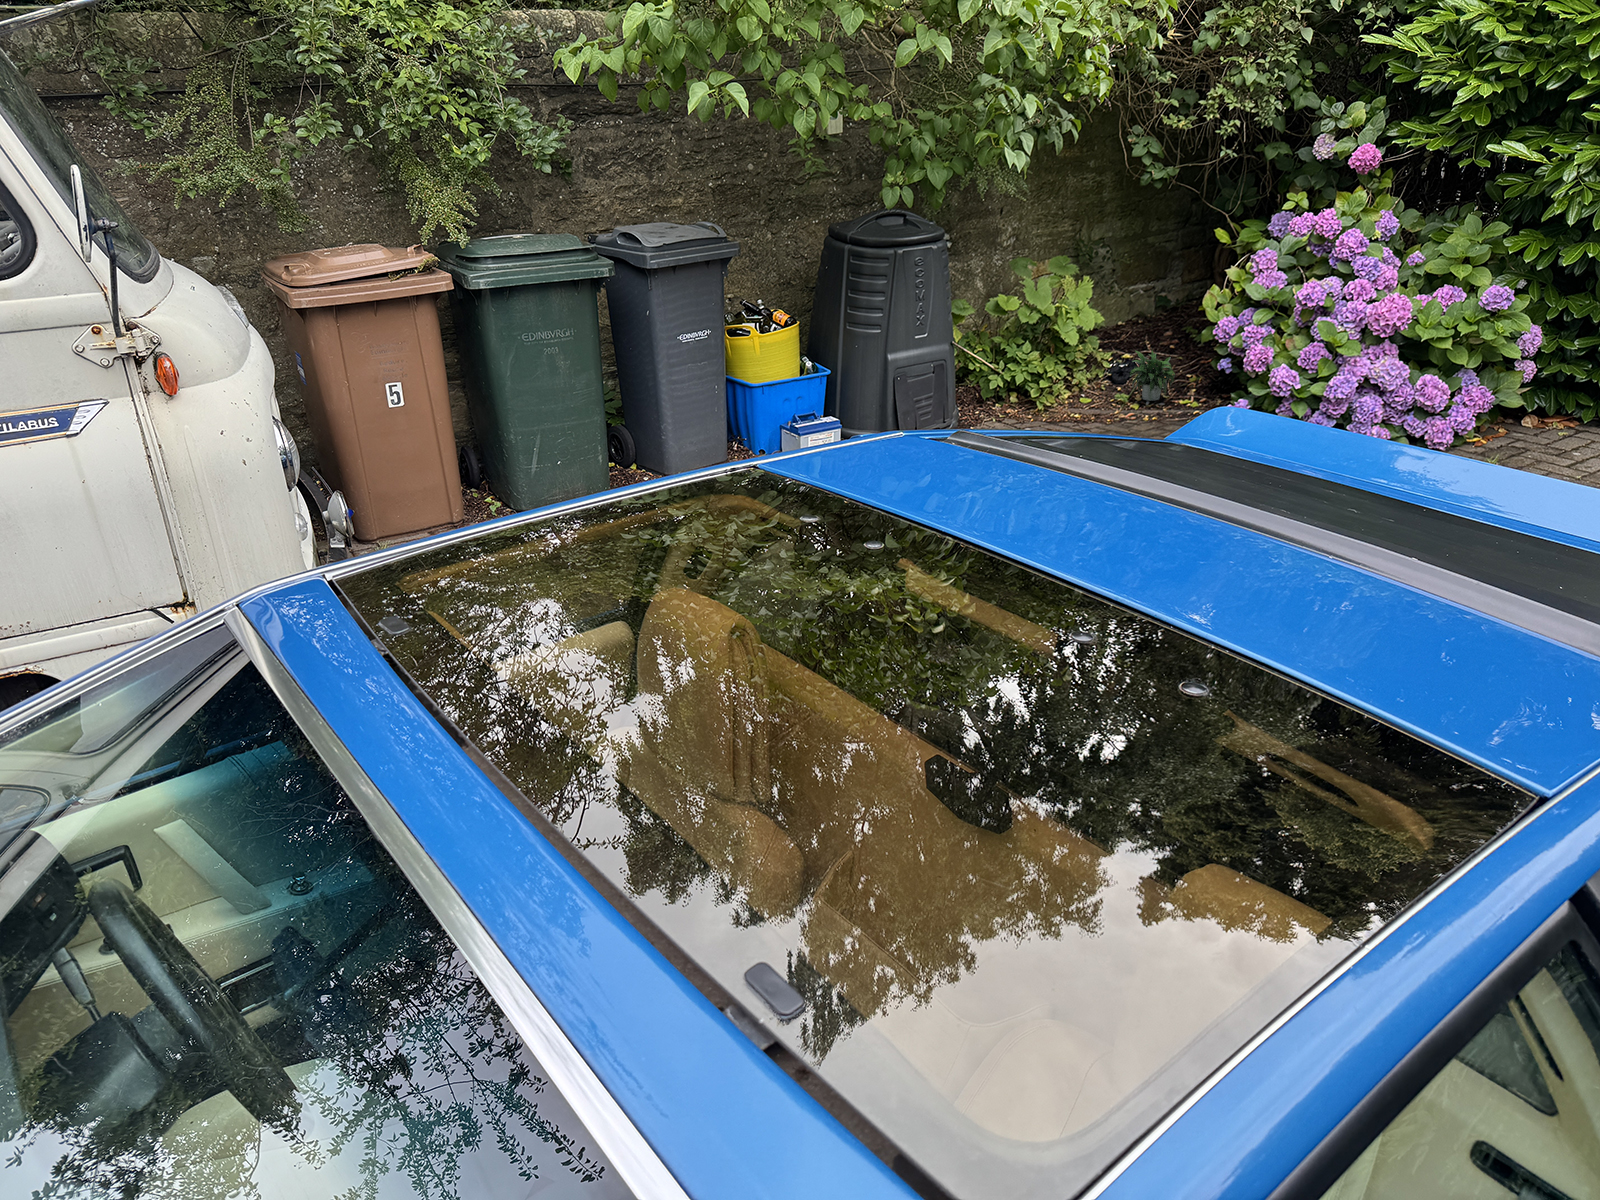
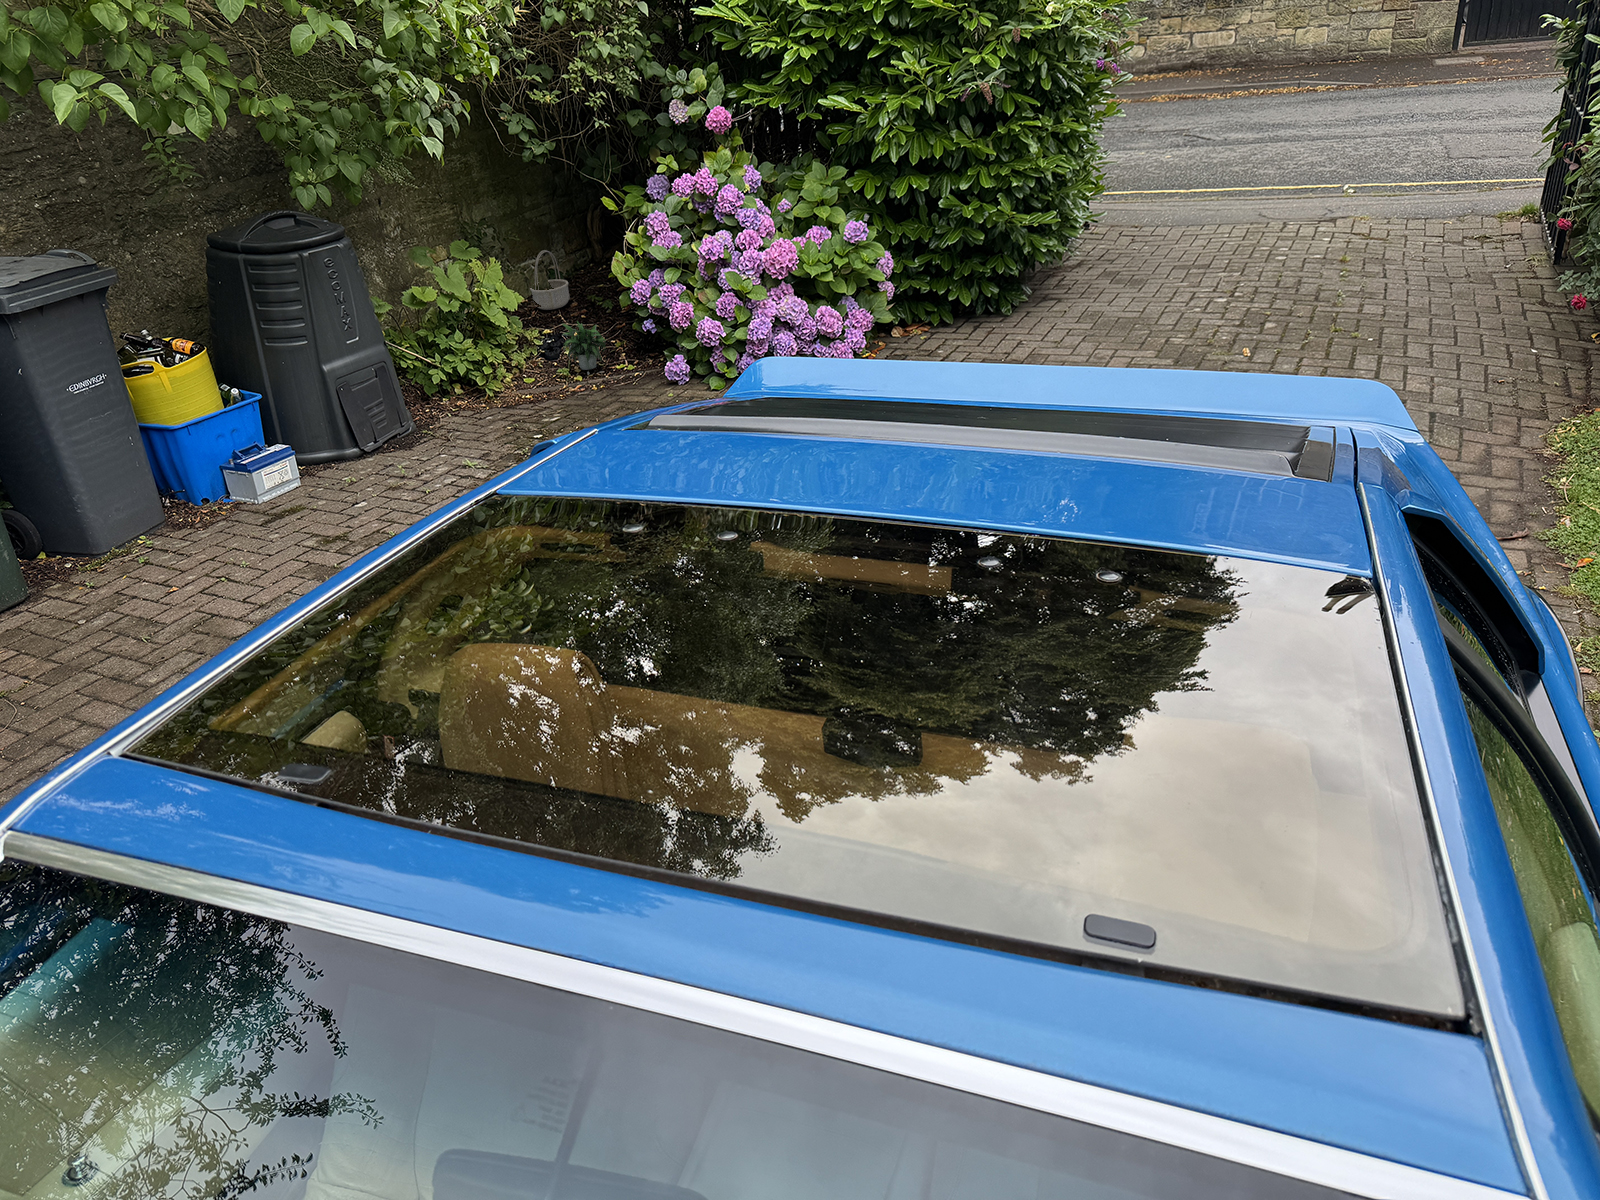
basket: none [1122,276,1163,336] -> present [530,250,570,310]

